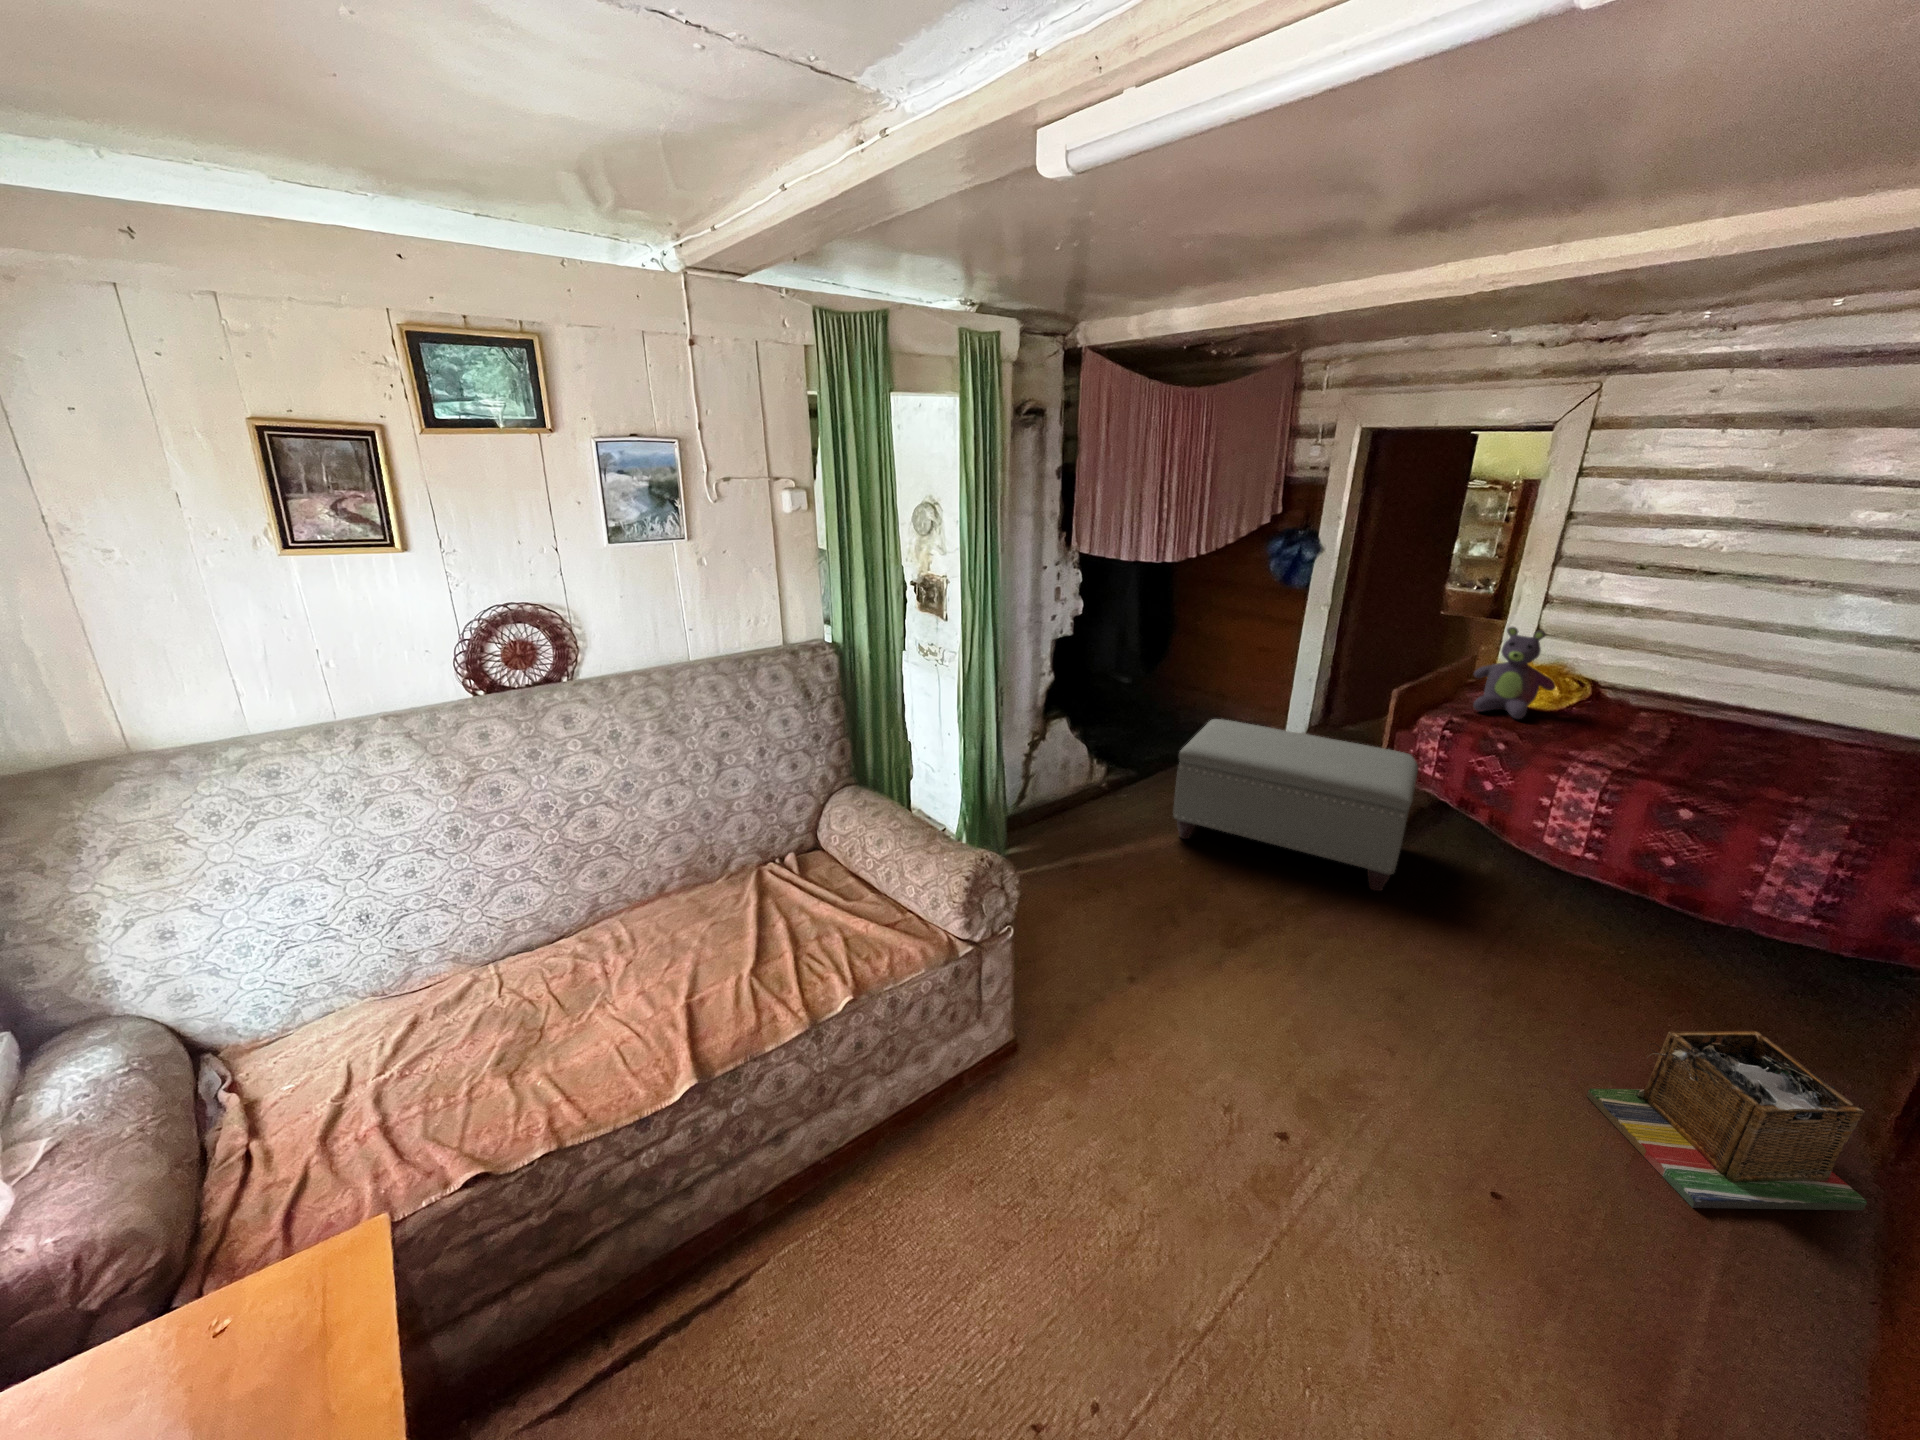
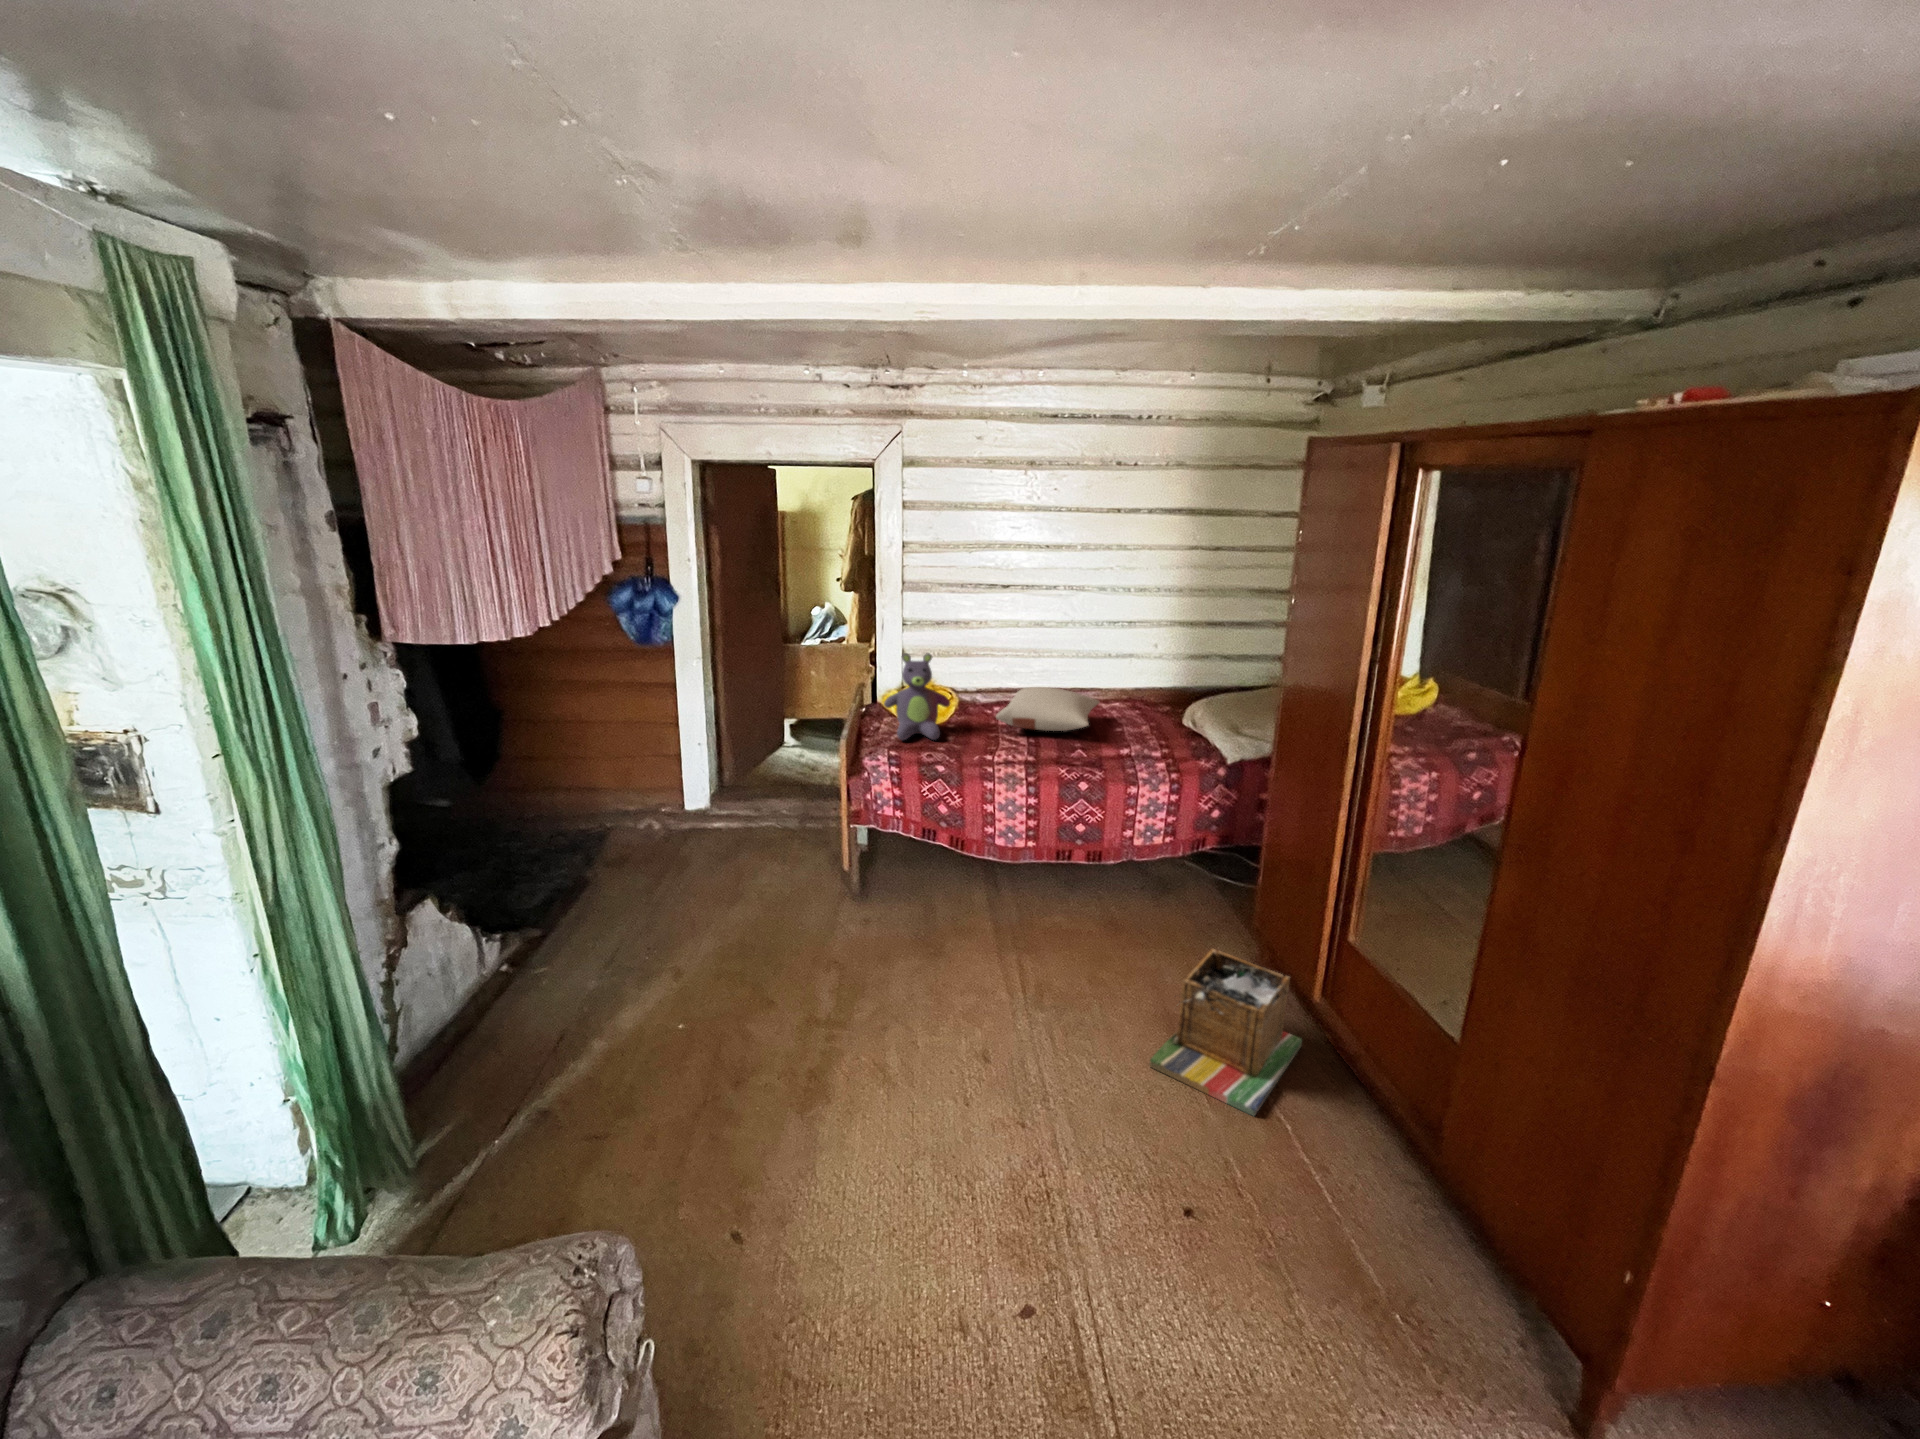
pillow: none [1607,694,1801,751] -> present [996,687,1099,731]
ottoman: present [1173,719,1418,891] -> none [637,801,904,995]

